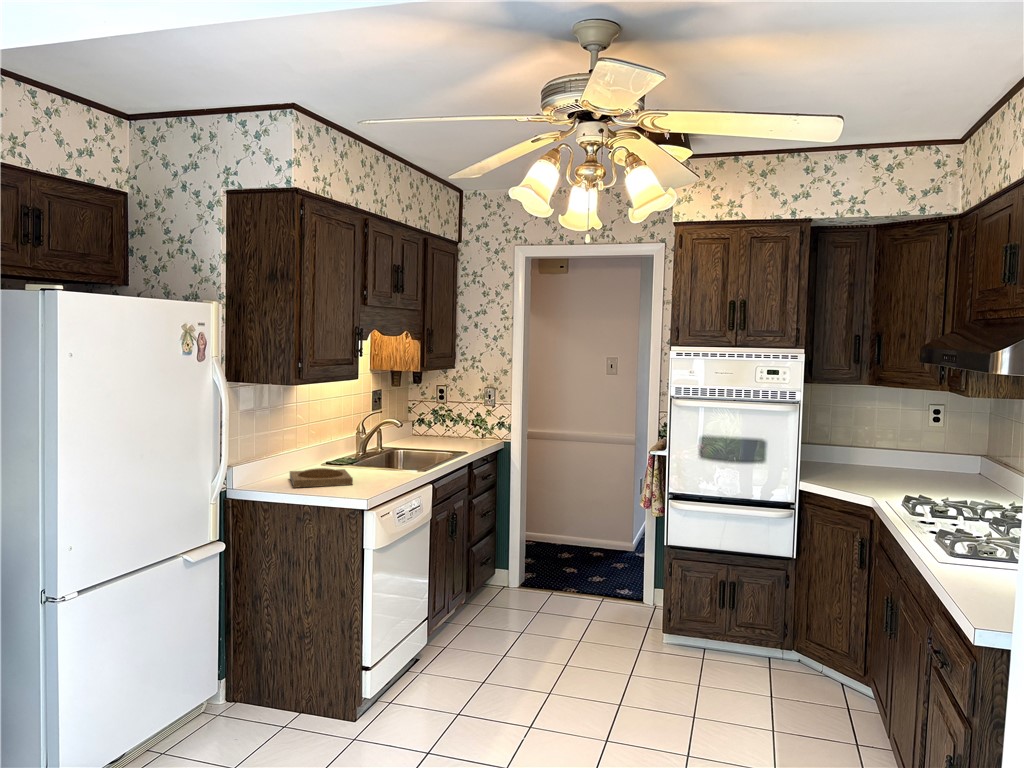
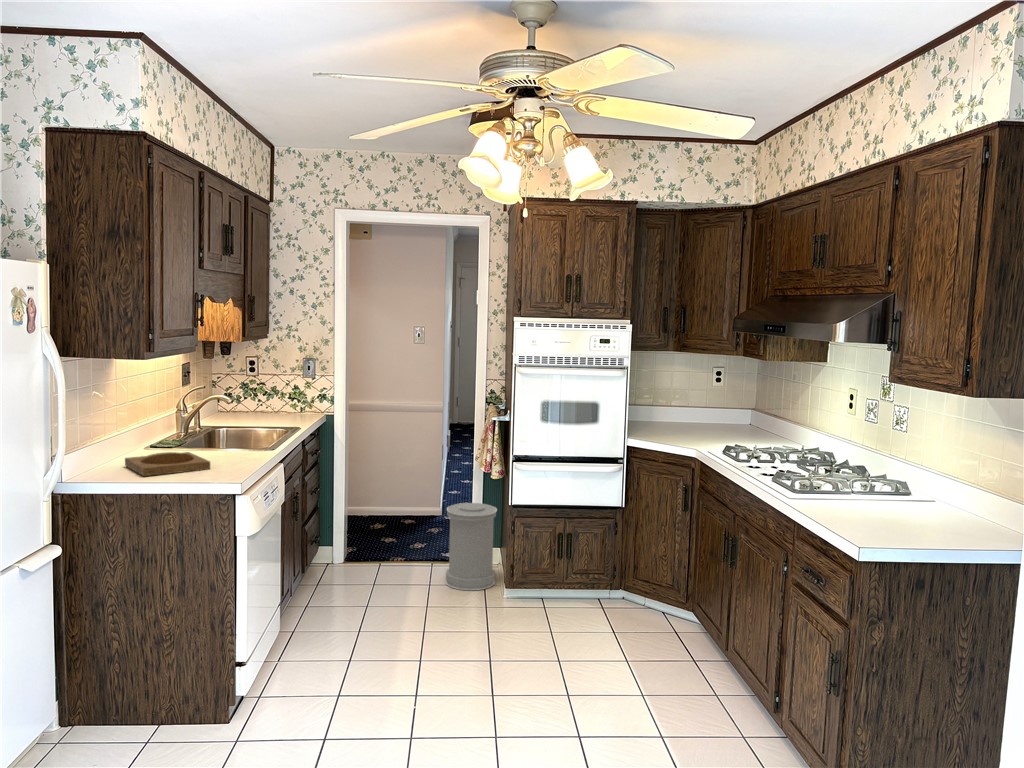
trash can: none [609,538,663,630] -> present [445,503,497,590]

